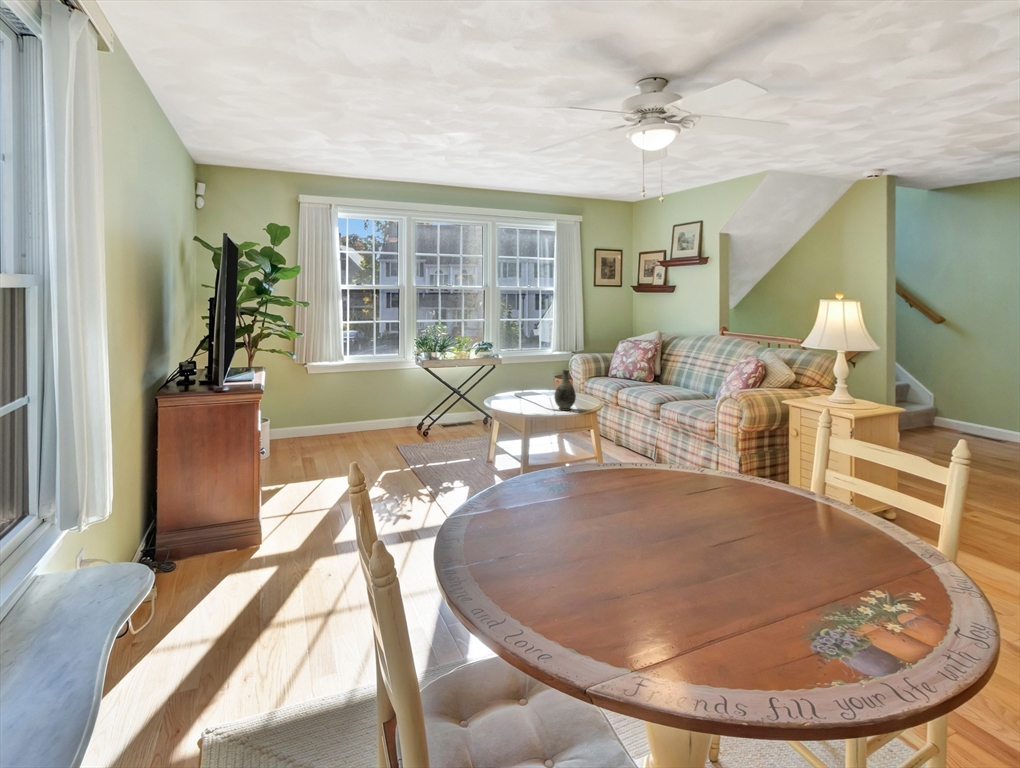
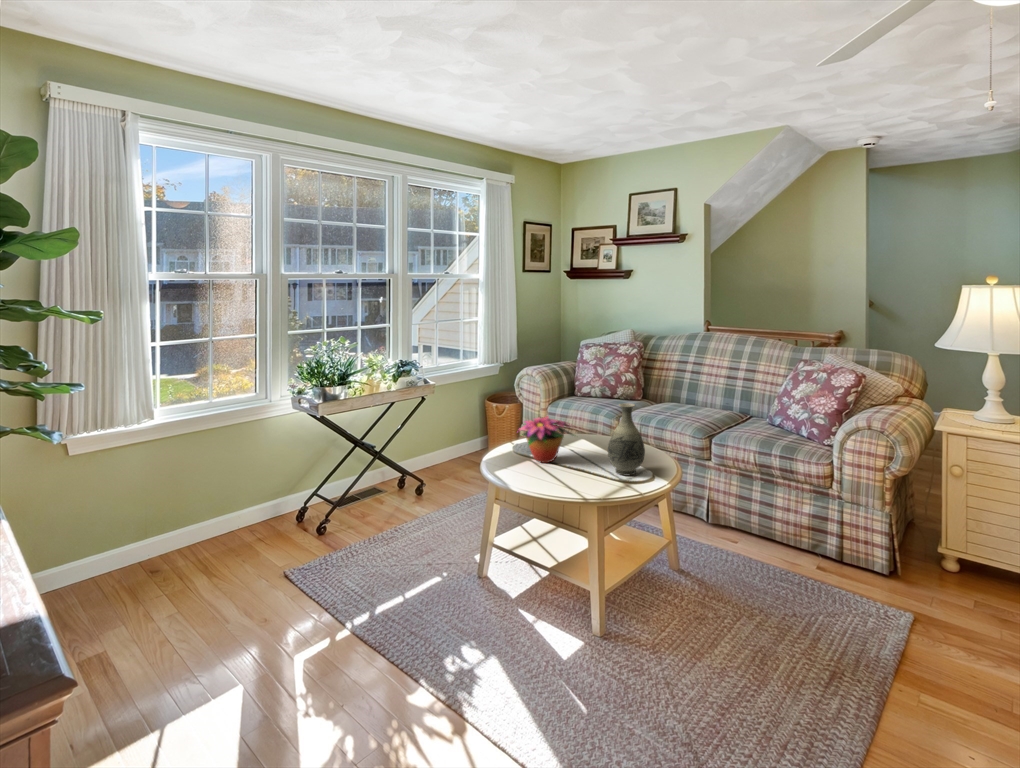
flower arrangement: none [512,375,550,402] -> present [520,417,573,463]

